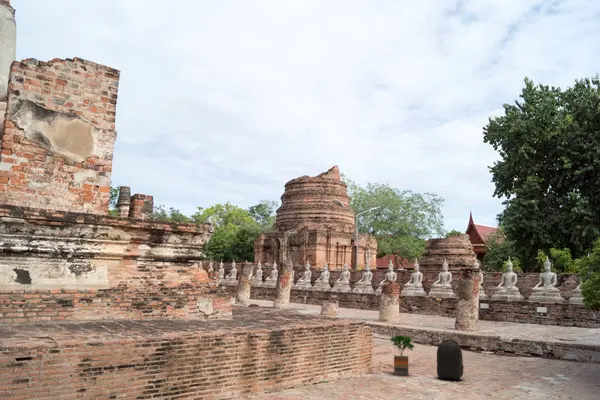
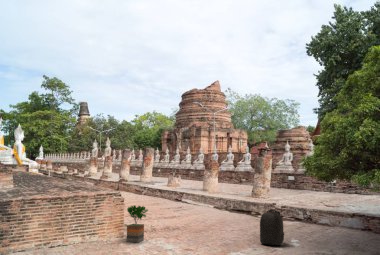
backpack: present [437,340,464,380] -> present [260,210,284,246]

